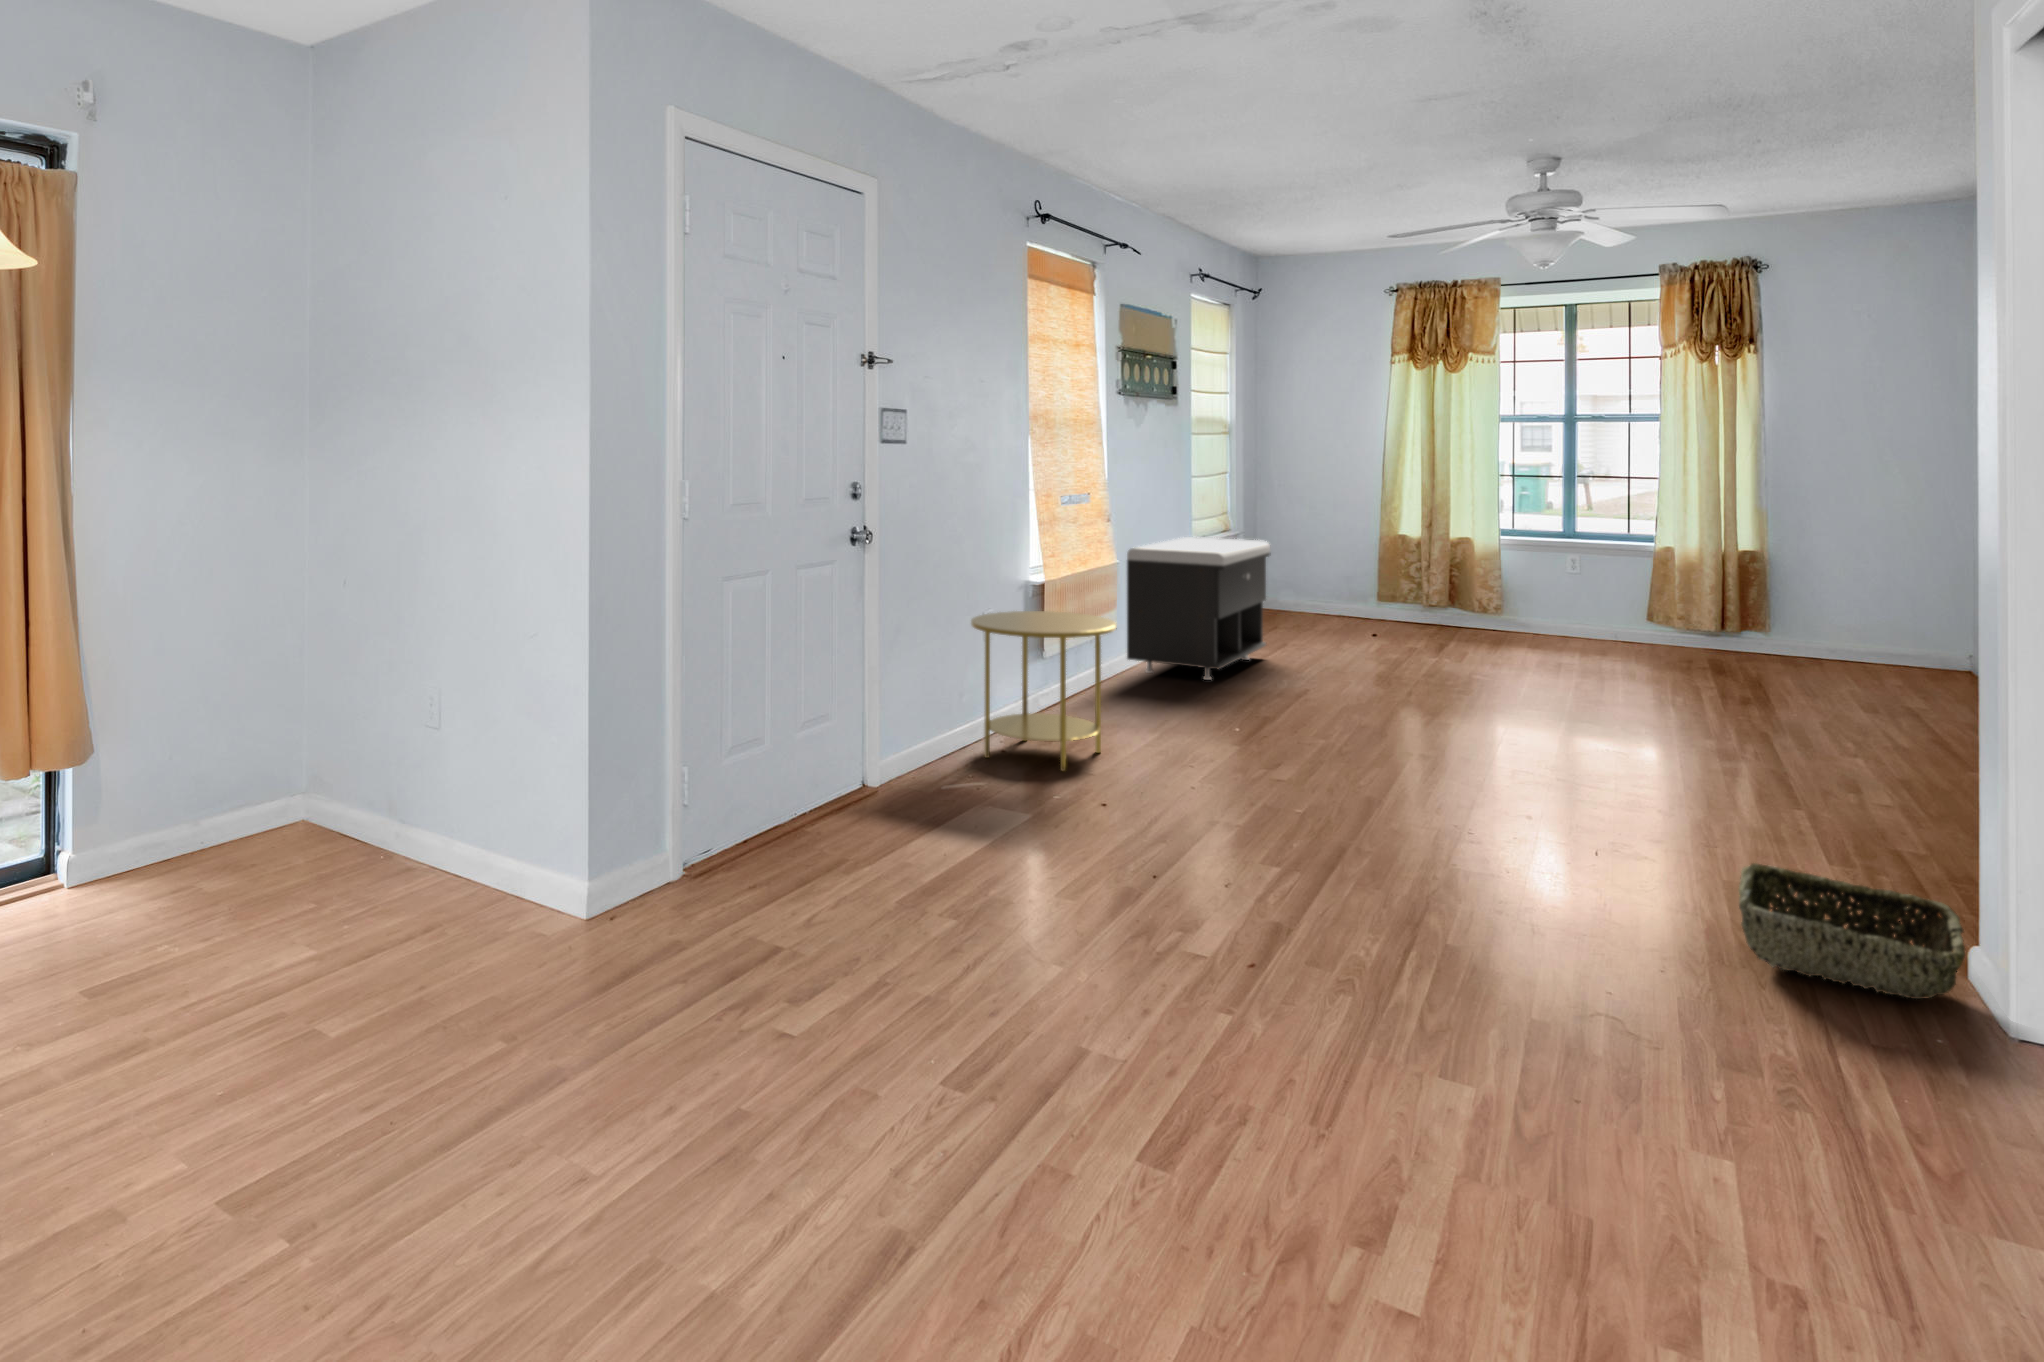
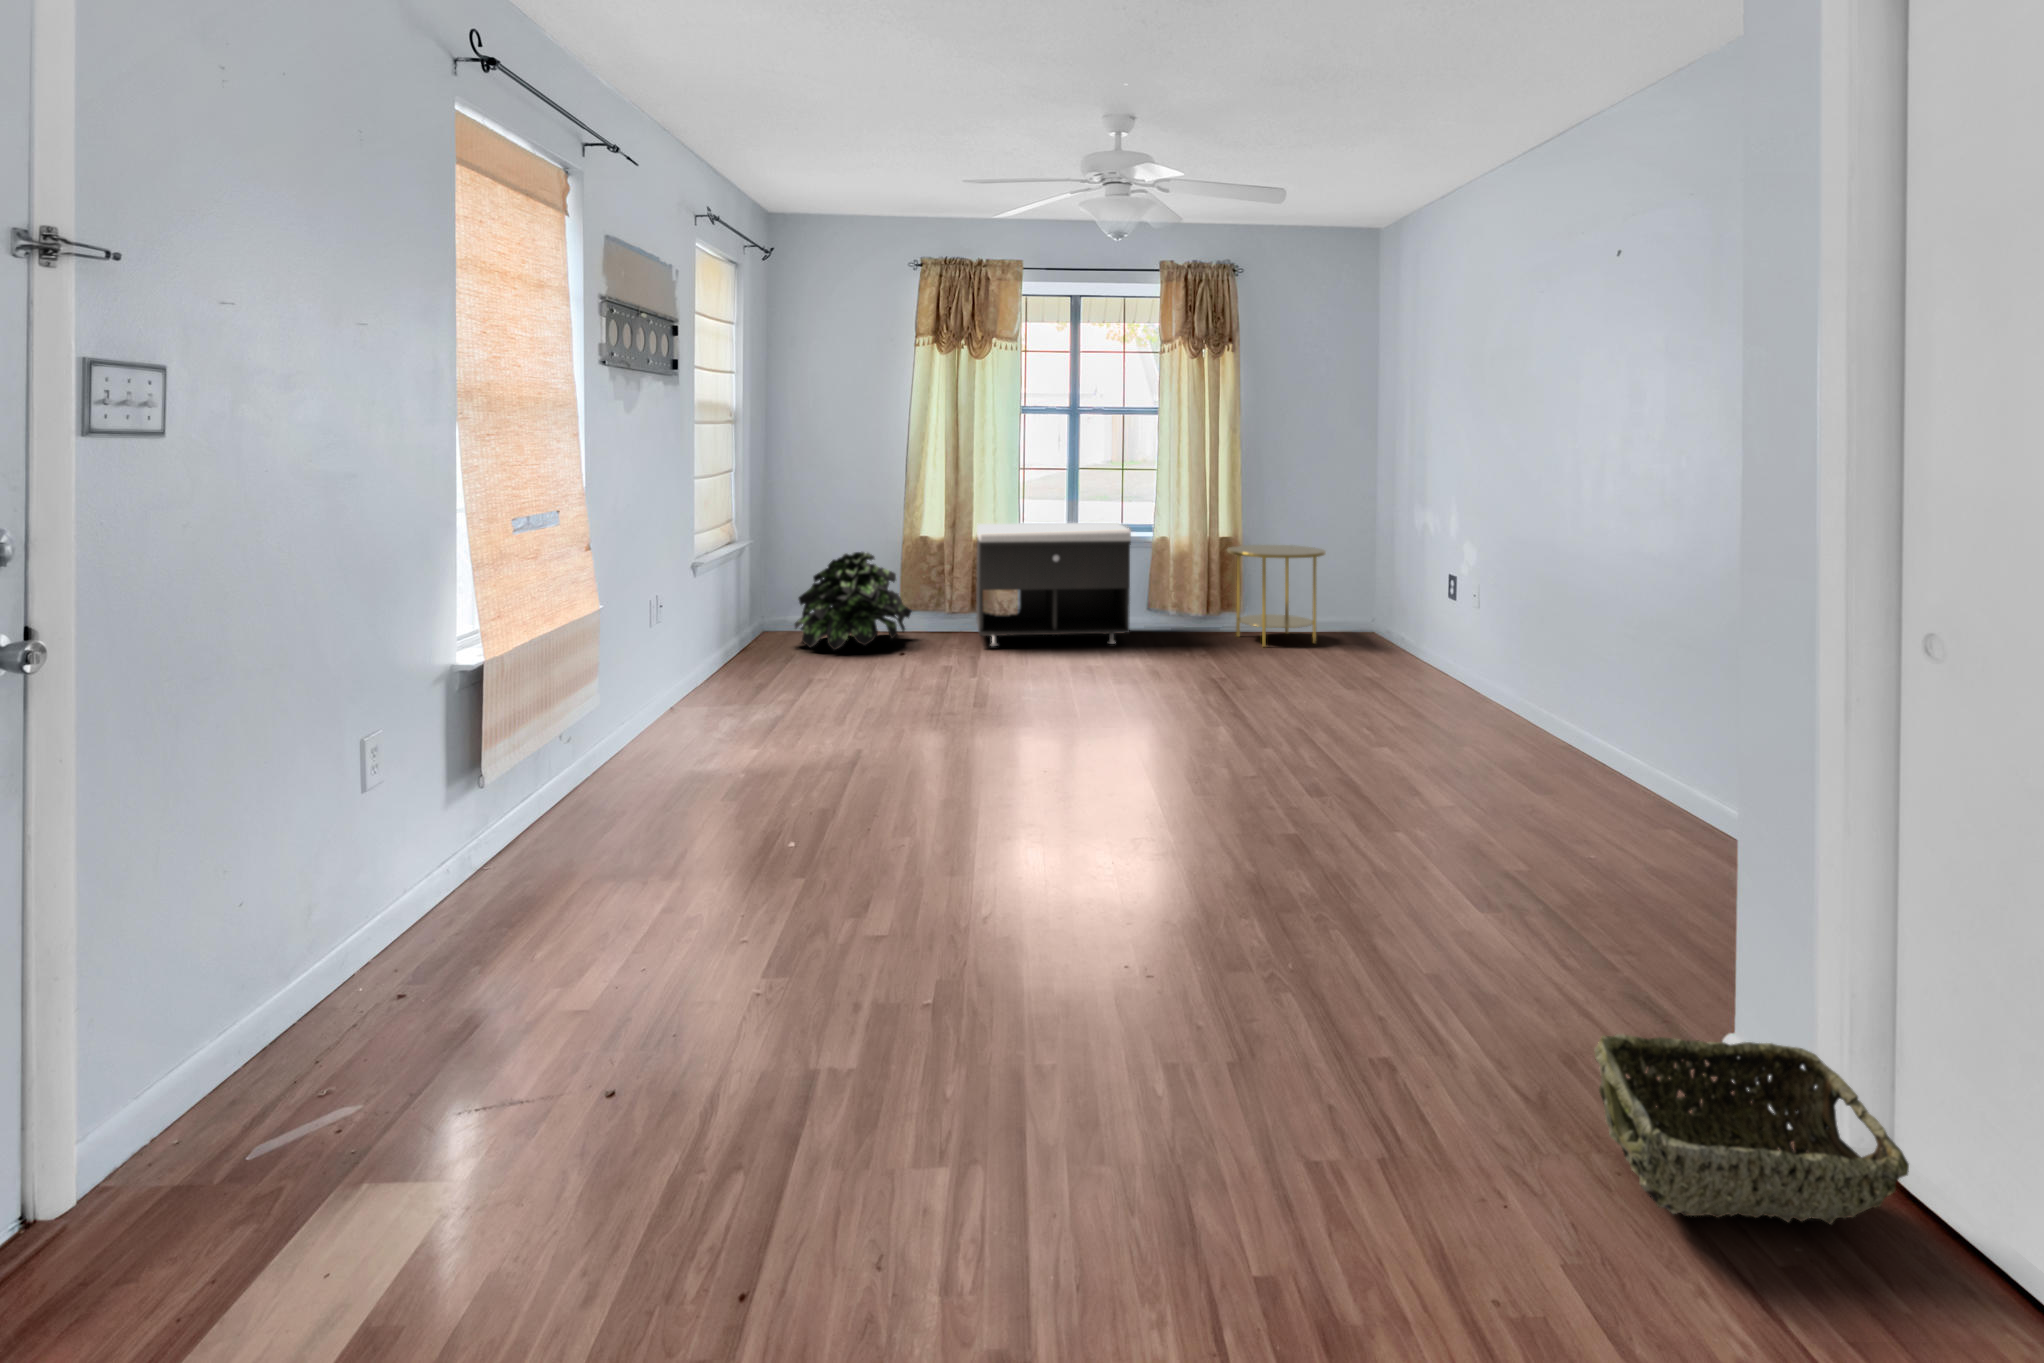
storage bench: present [1127,537,1270,680] -> present [976,523,1131,646]
potted plant: none [1280,546,1390,628] -> present [794,552,911,650]
side table: present [971,611,1117,771] -> present [1227,545,1326,647]

